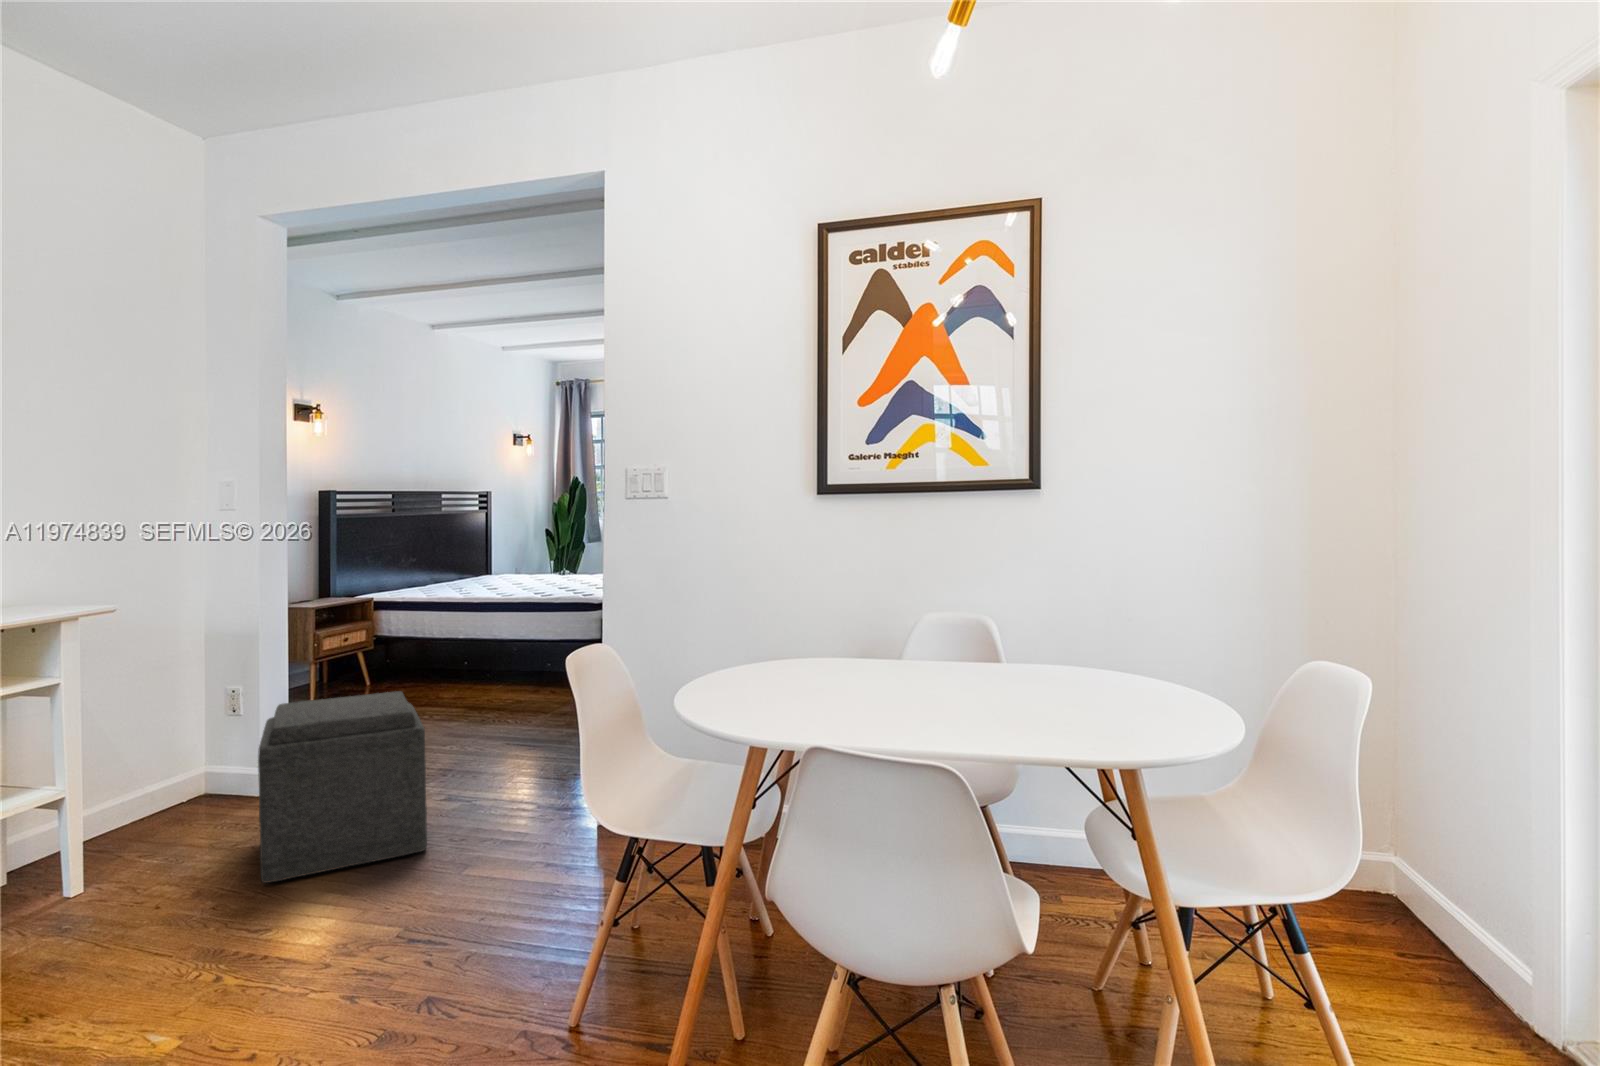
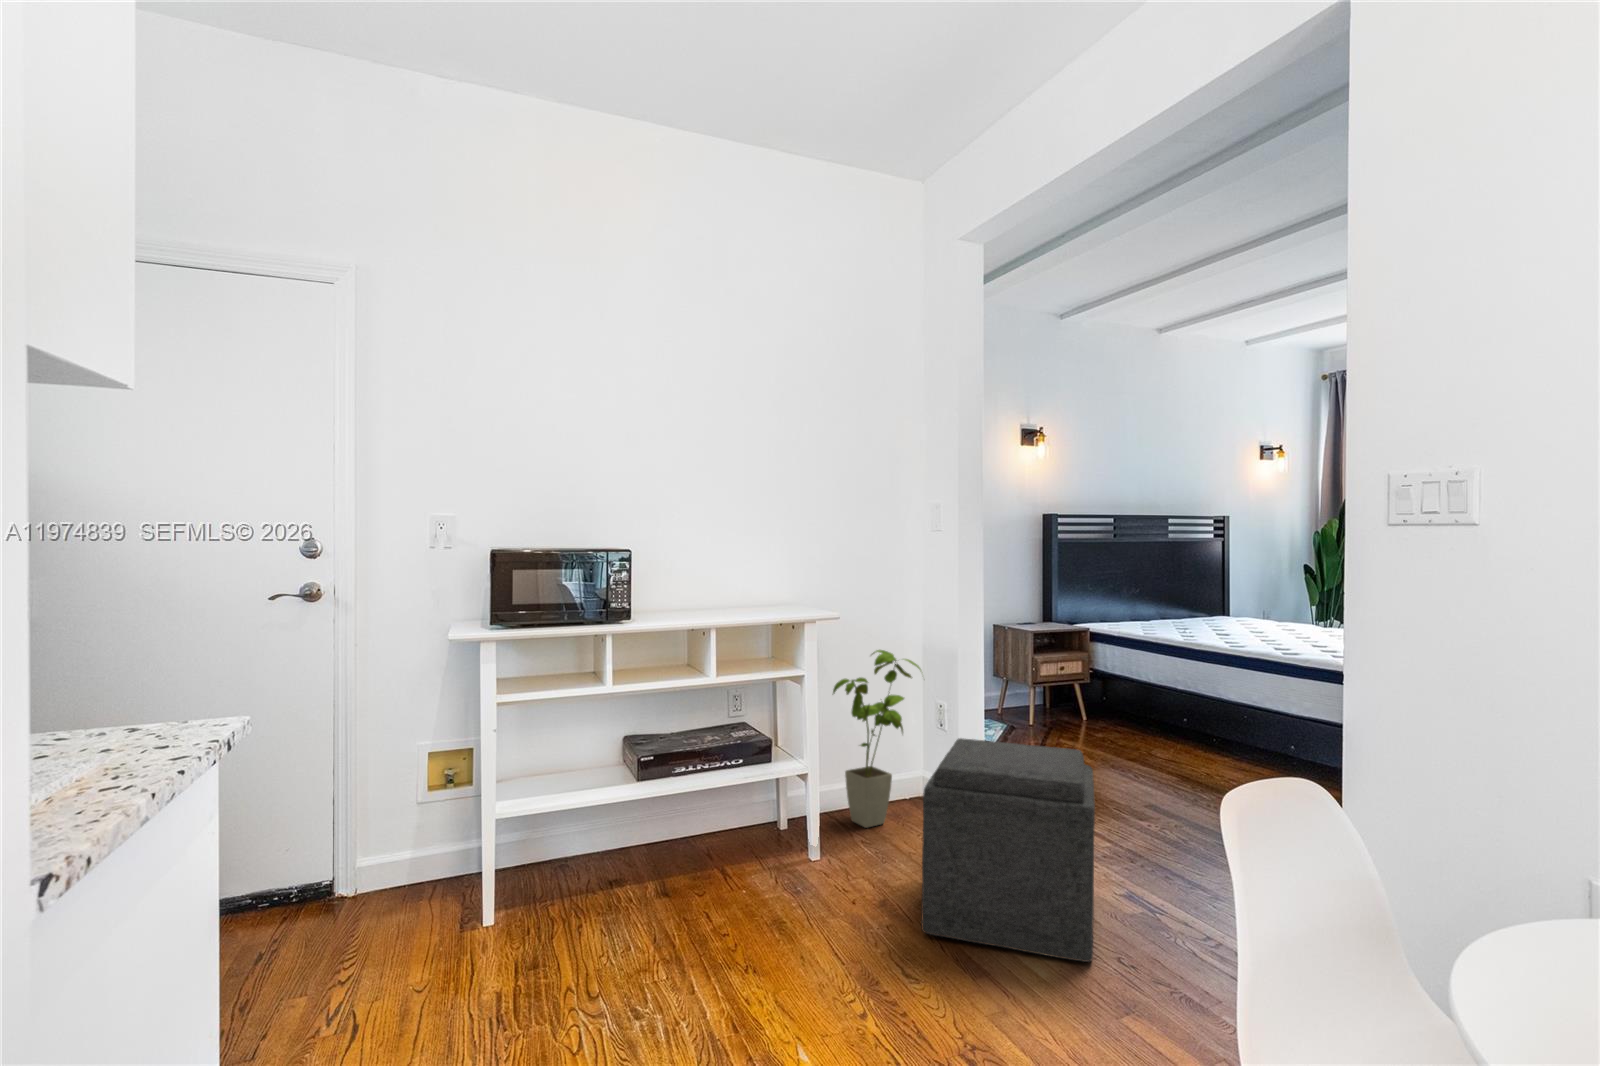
house plant: none [97,636,223,828] -> present [833,650,921,828]

